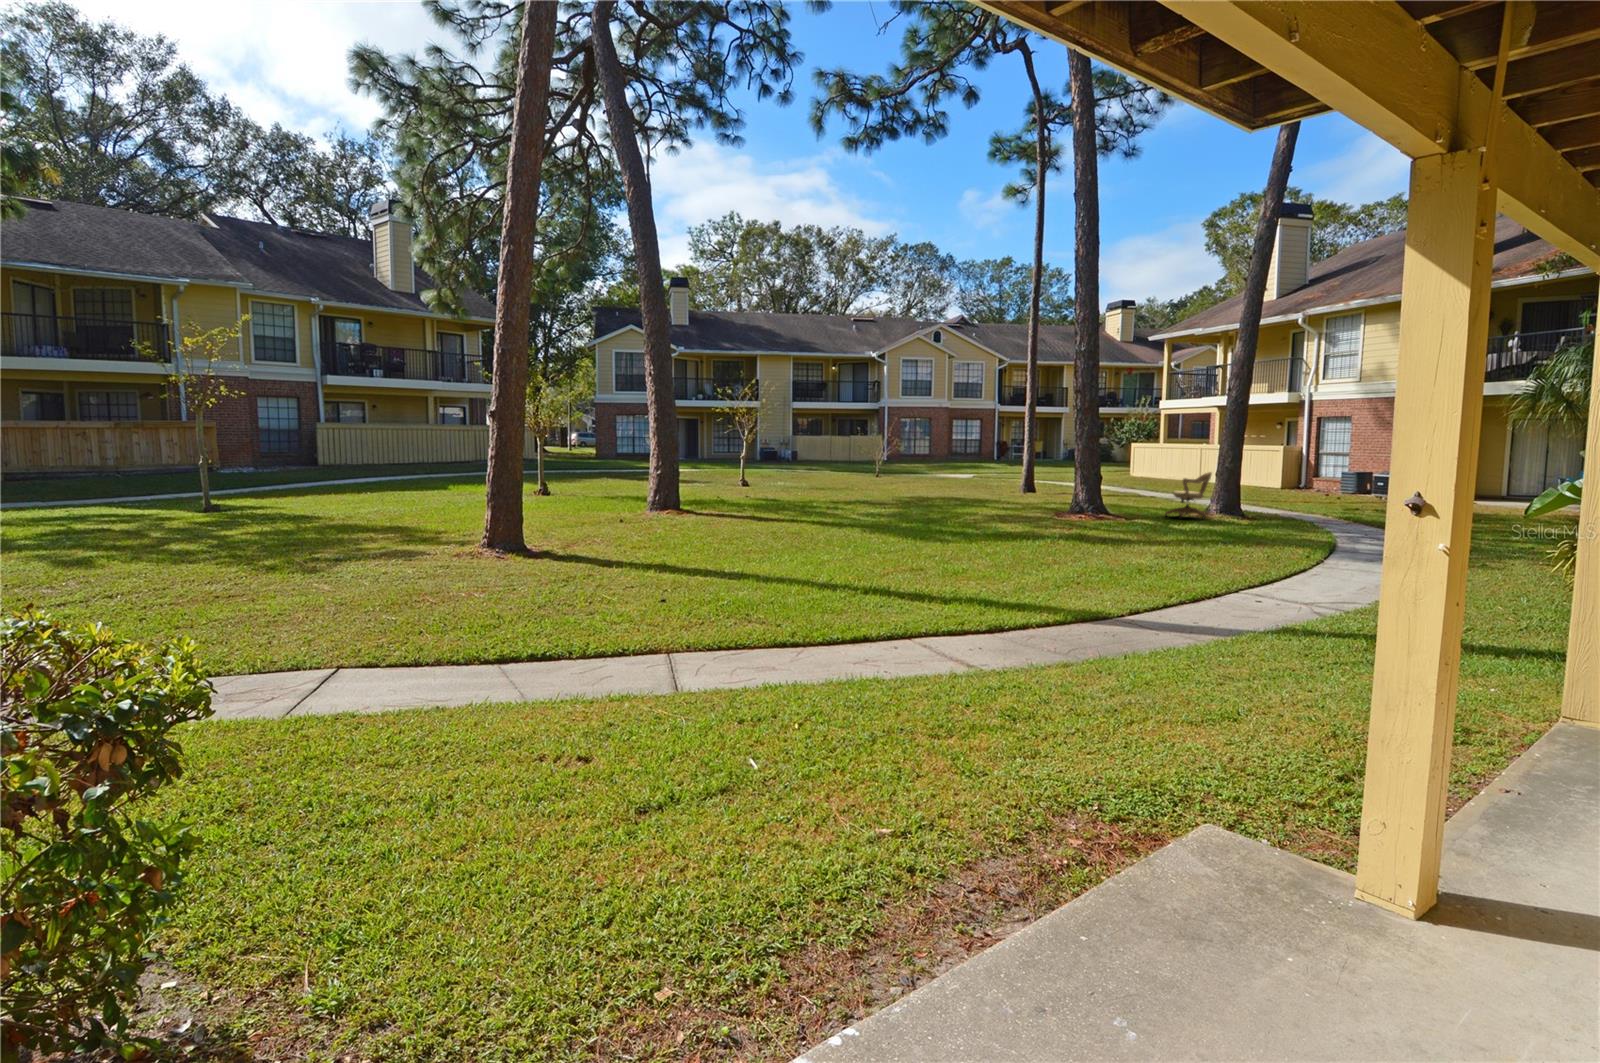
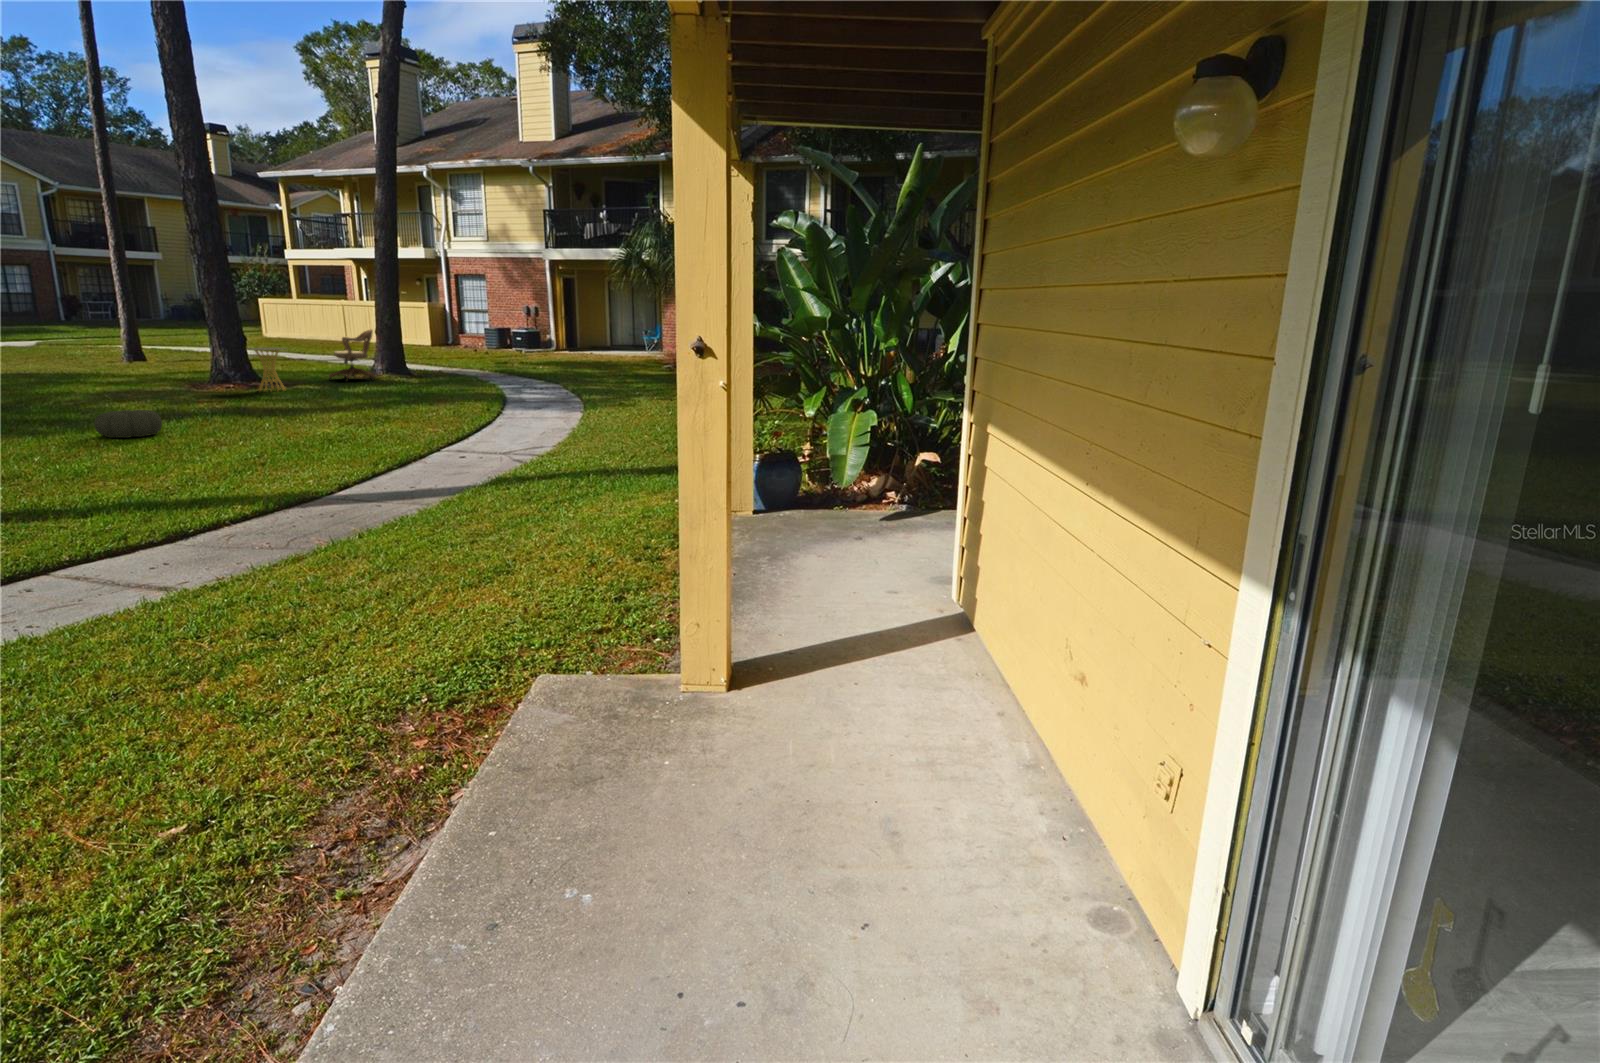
side table: none [1097,486,1131,524] -> present [250,348,285,391]
pouf: none [972,530,1016,551] -> present [94,410,162,438]

